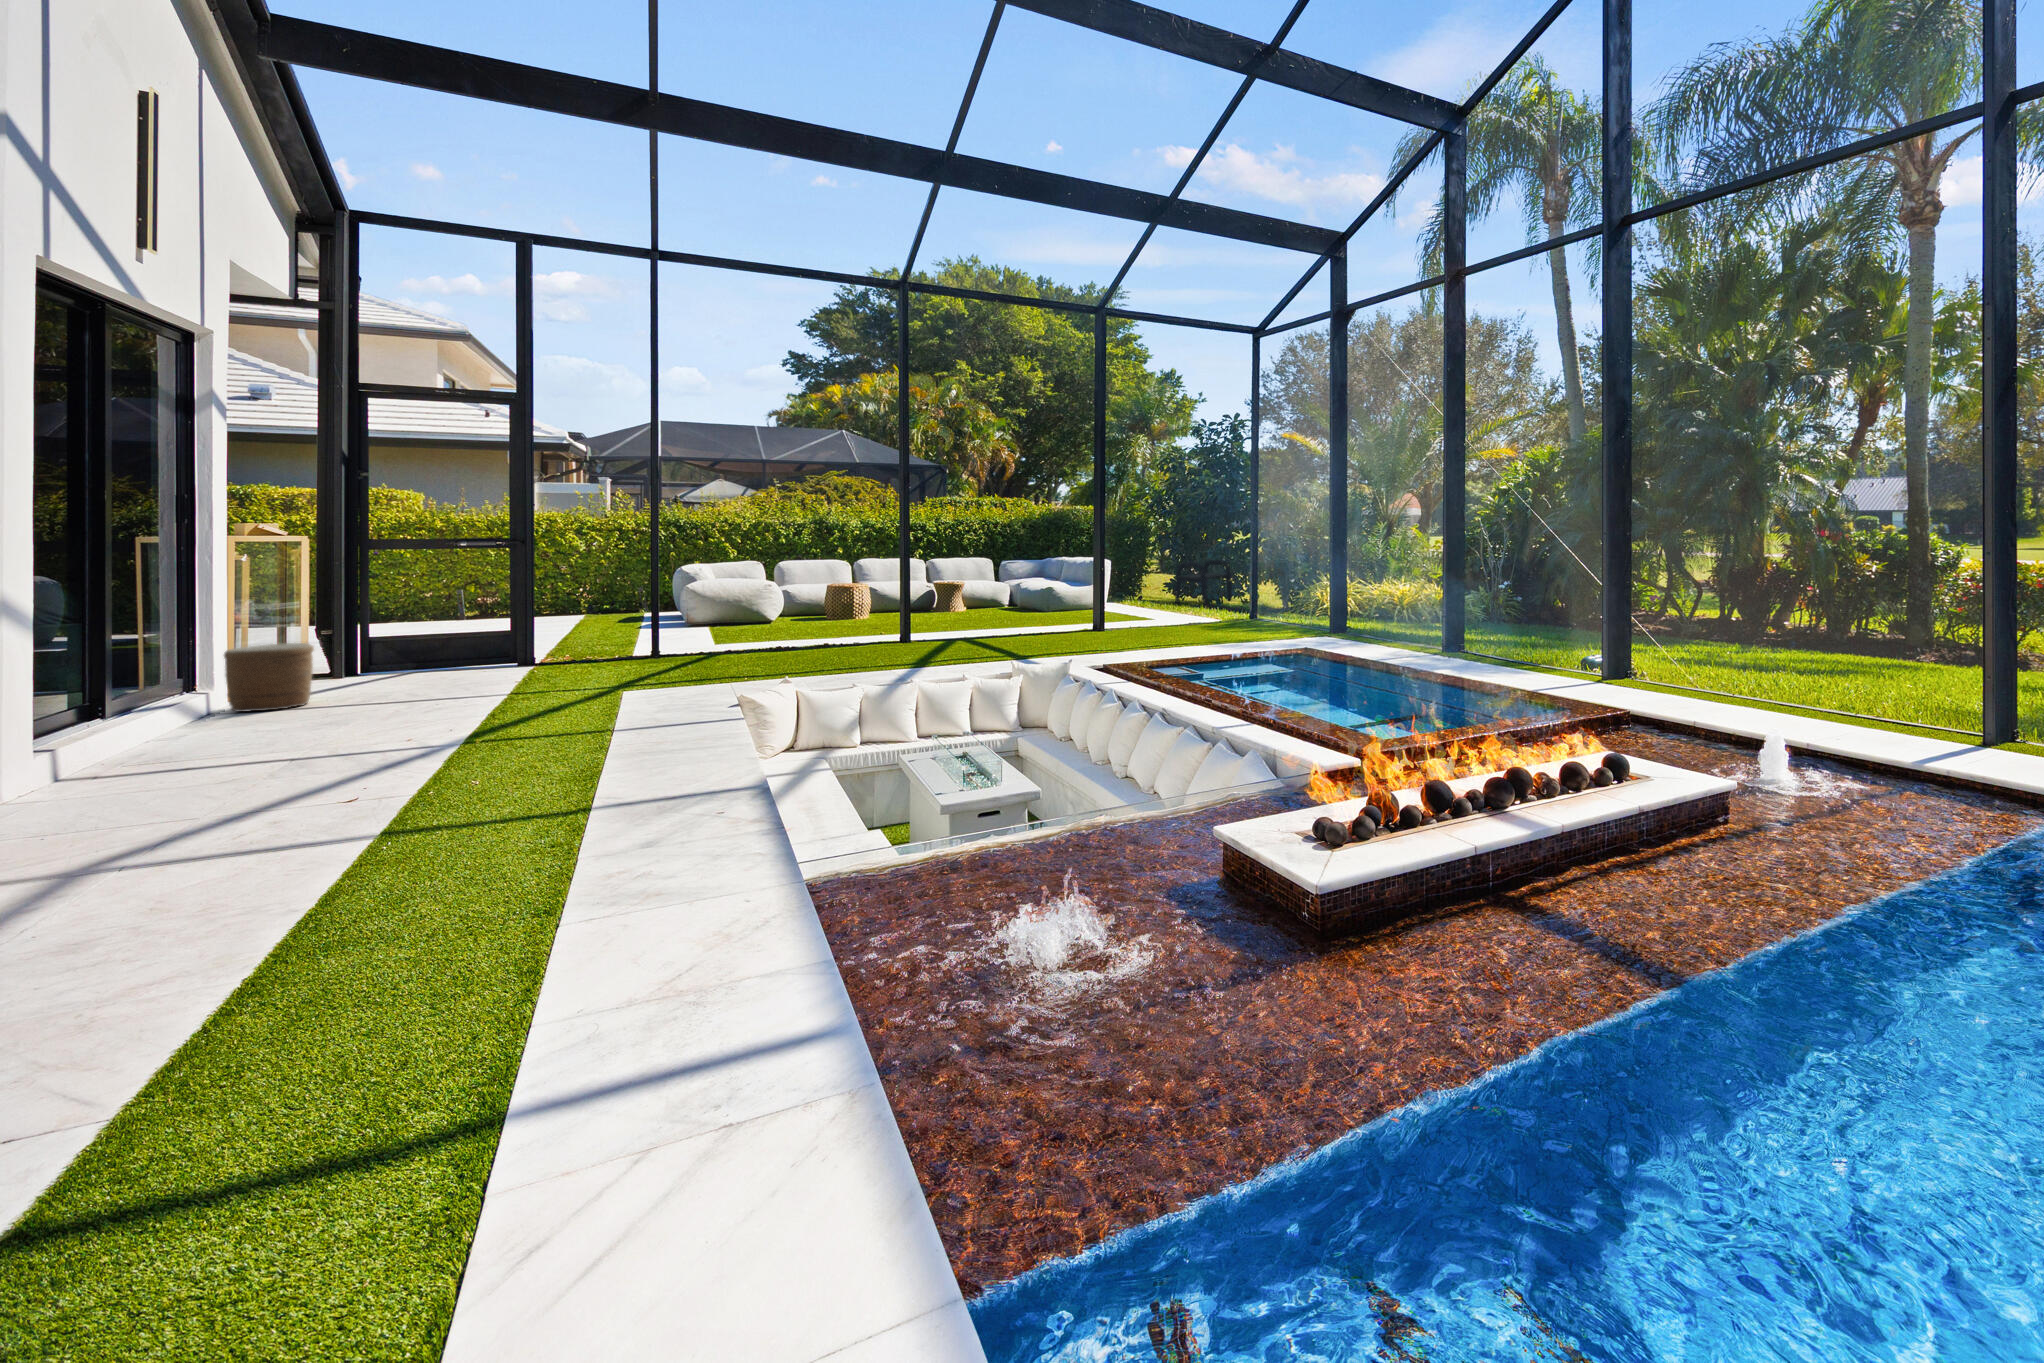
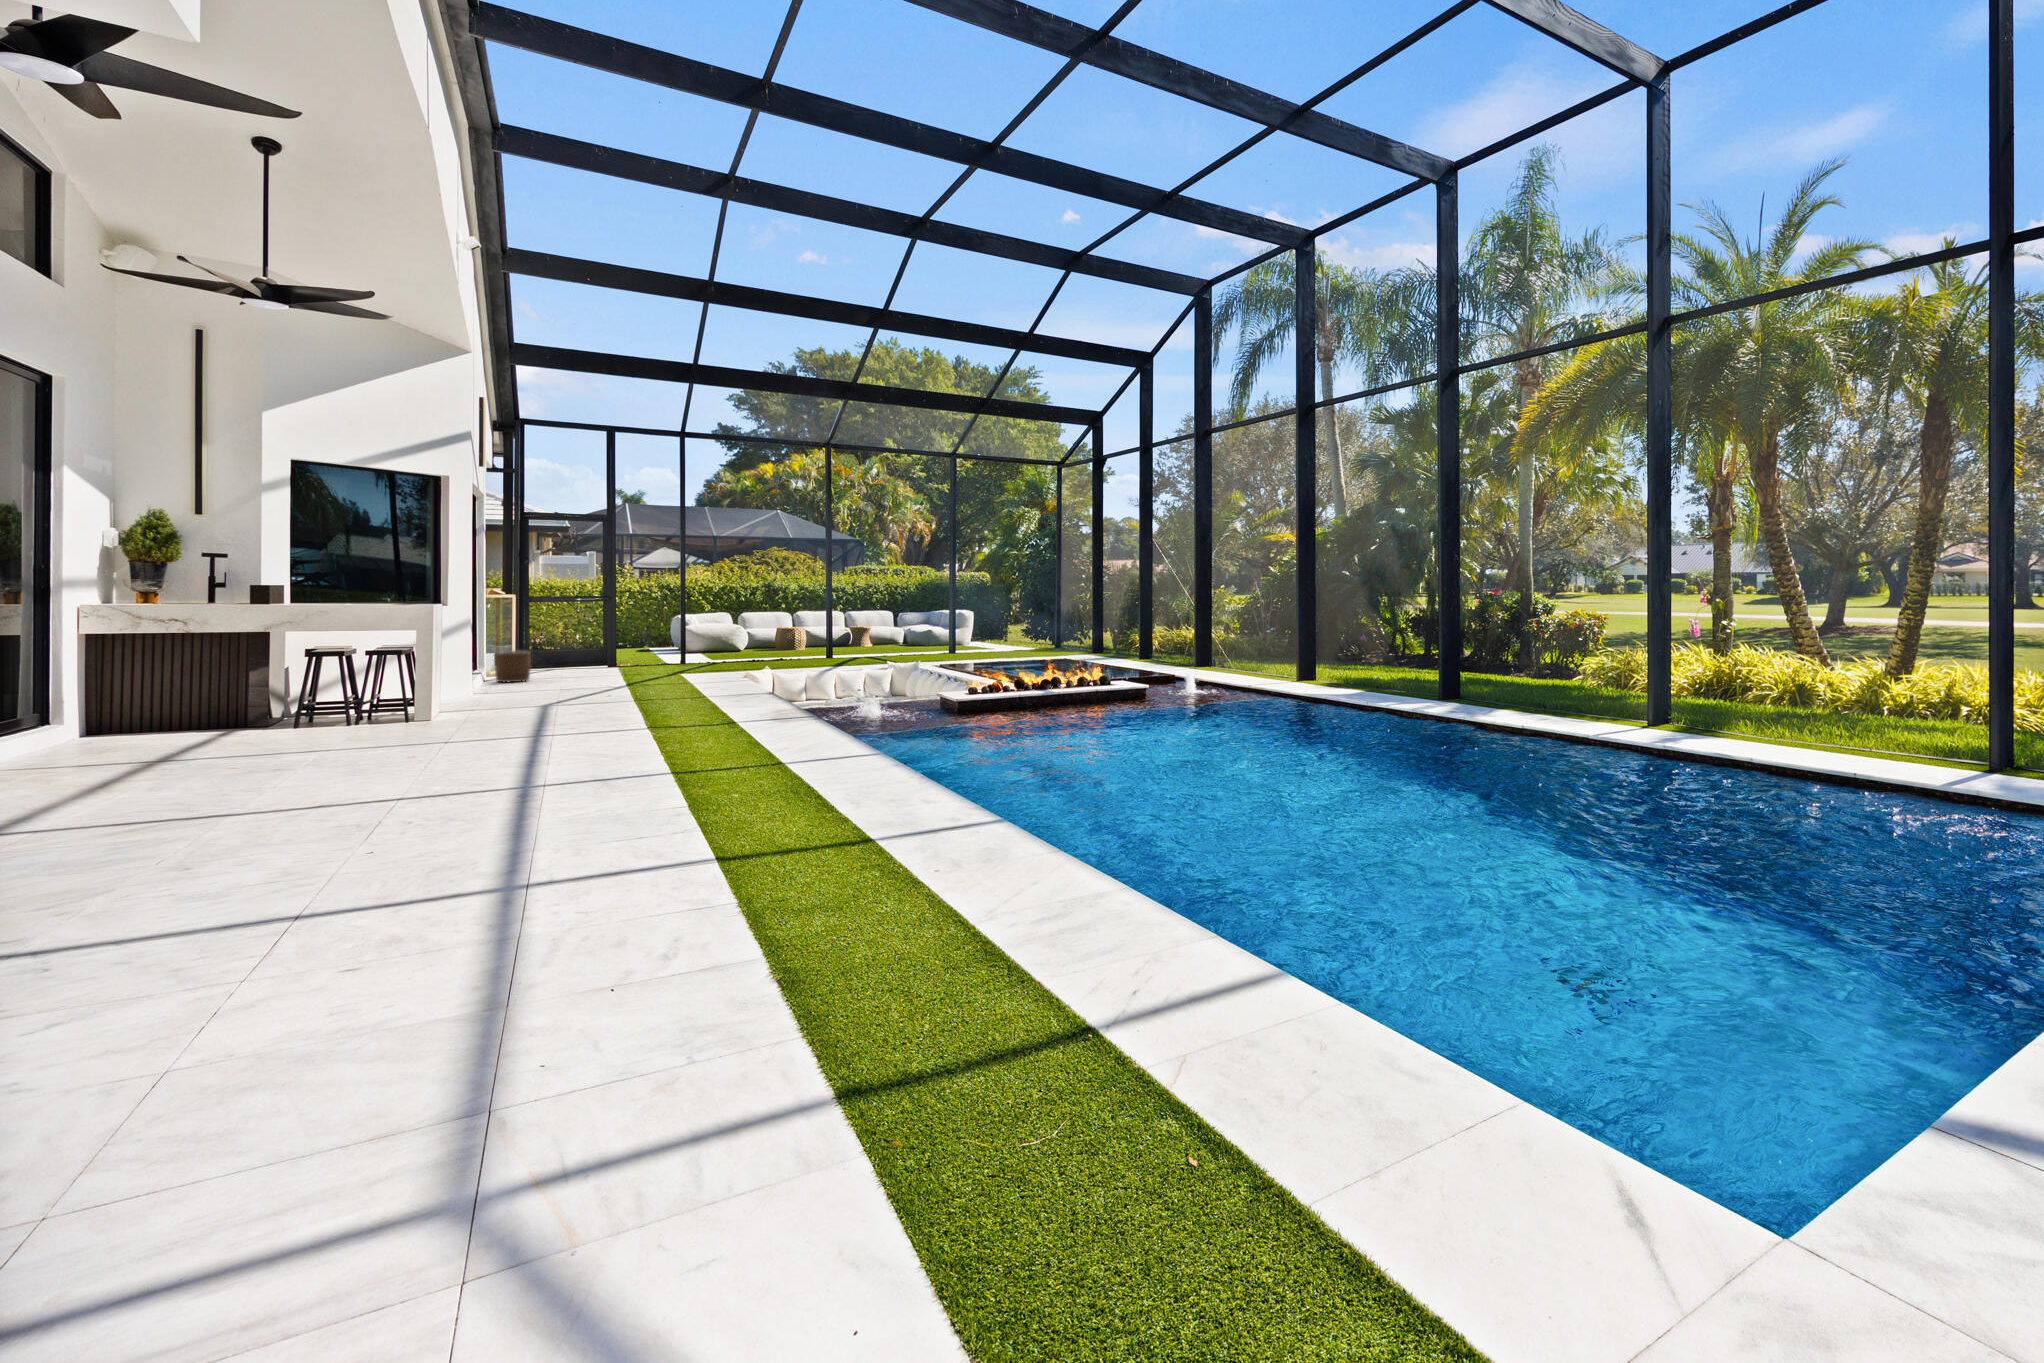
bench: present [1175,560,1232,604] -> none [1023,613,1067,644]

